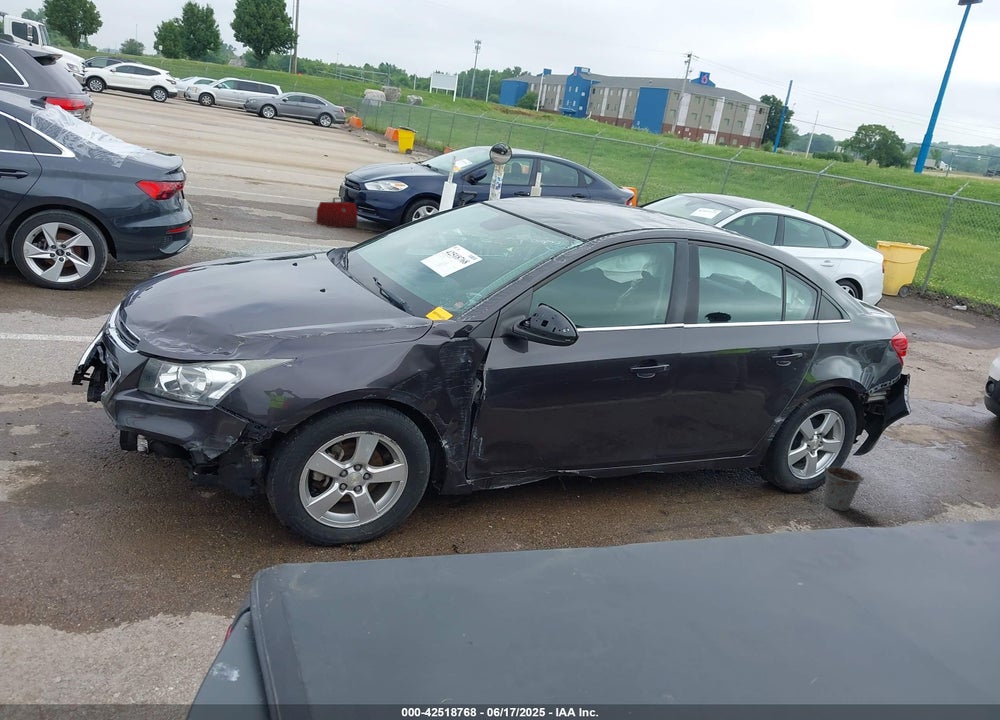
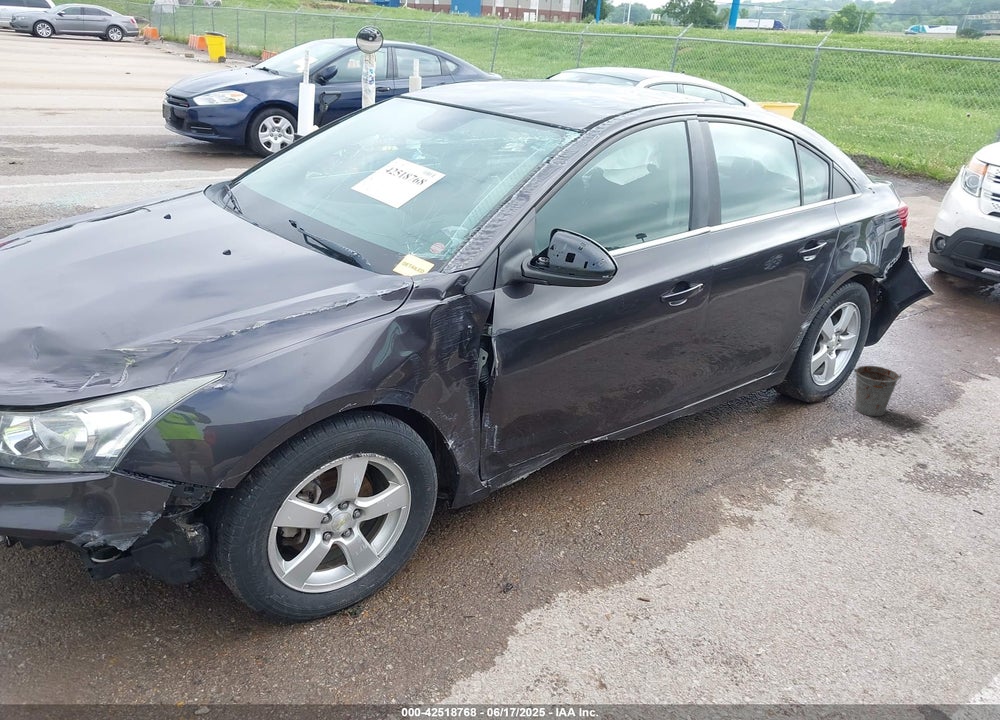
toolbox: present [316,198,358,227] -> none [140,119,193,157]

